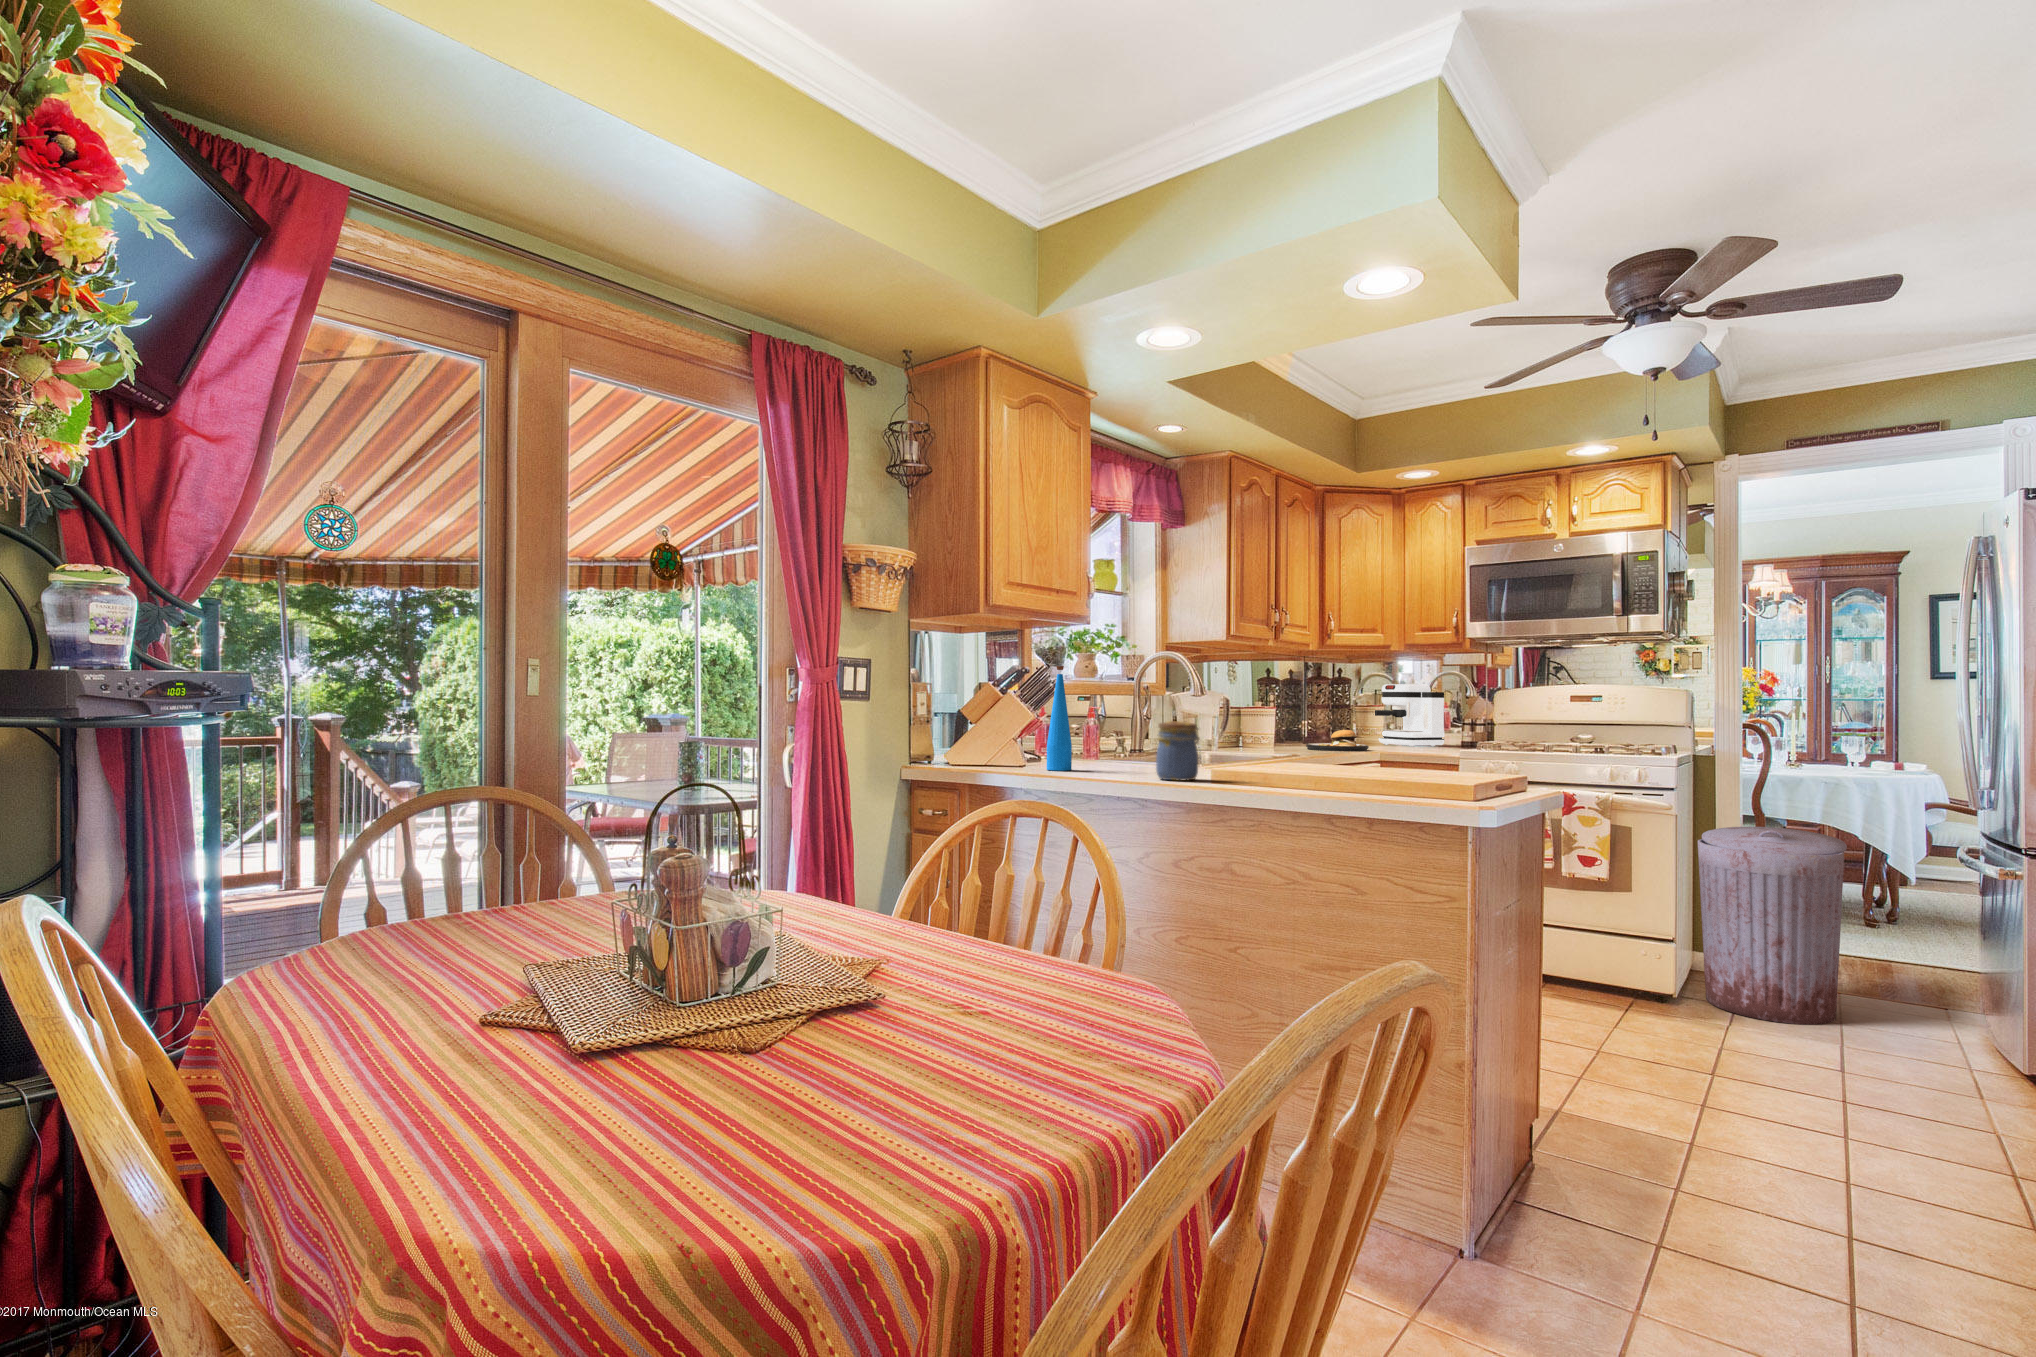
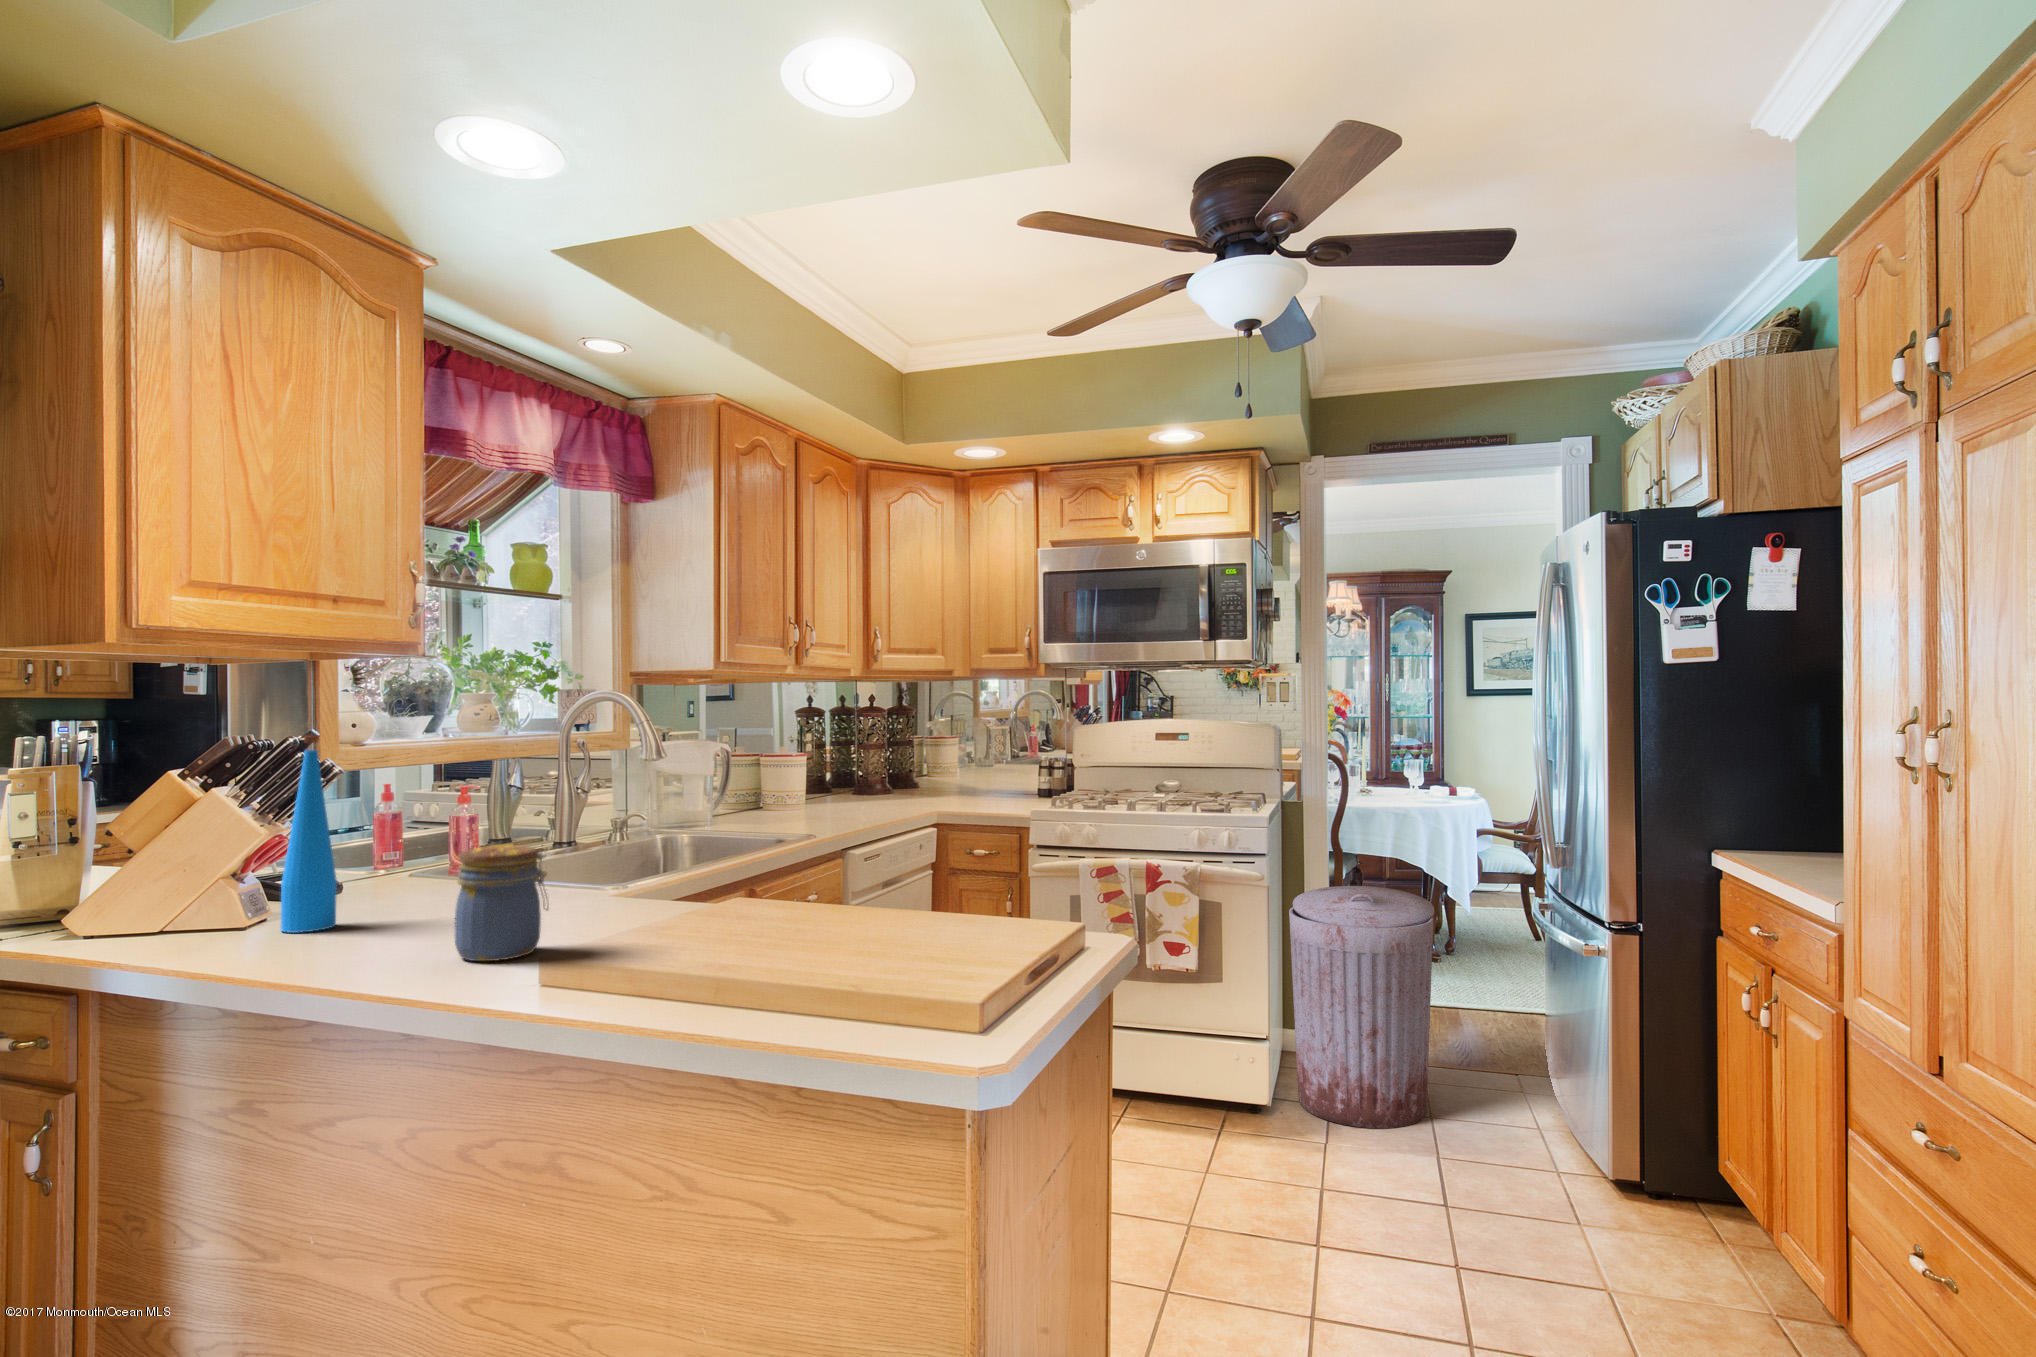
coffee maker: present [1375,684,1445,747] -> none [938,716,1021,795]
plate: present [1306,730,1369,751] -> none [844,769,923,813]

